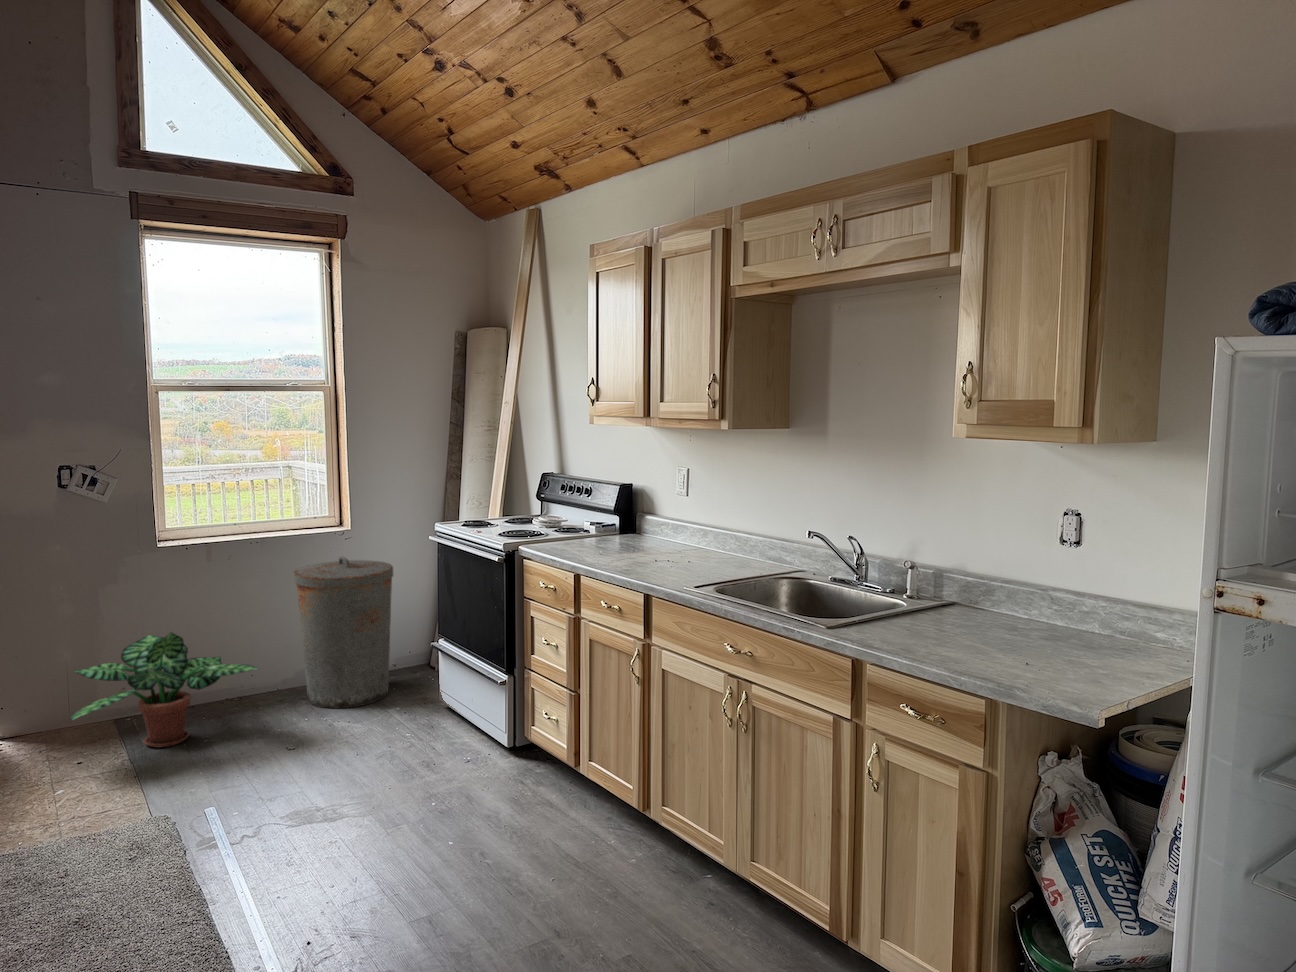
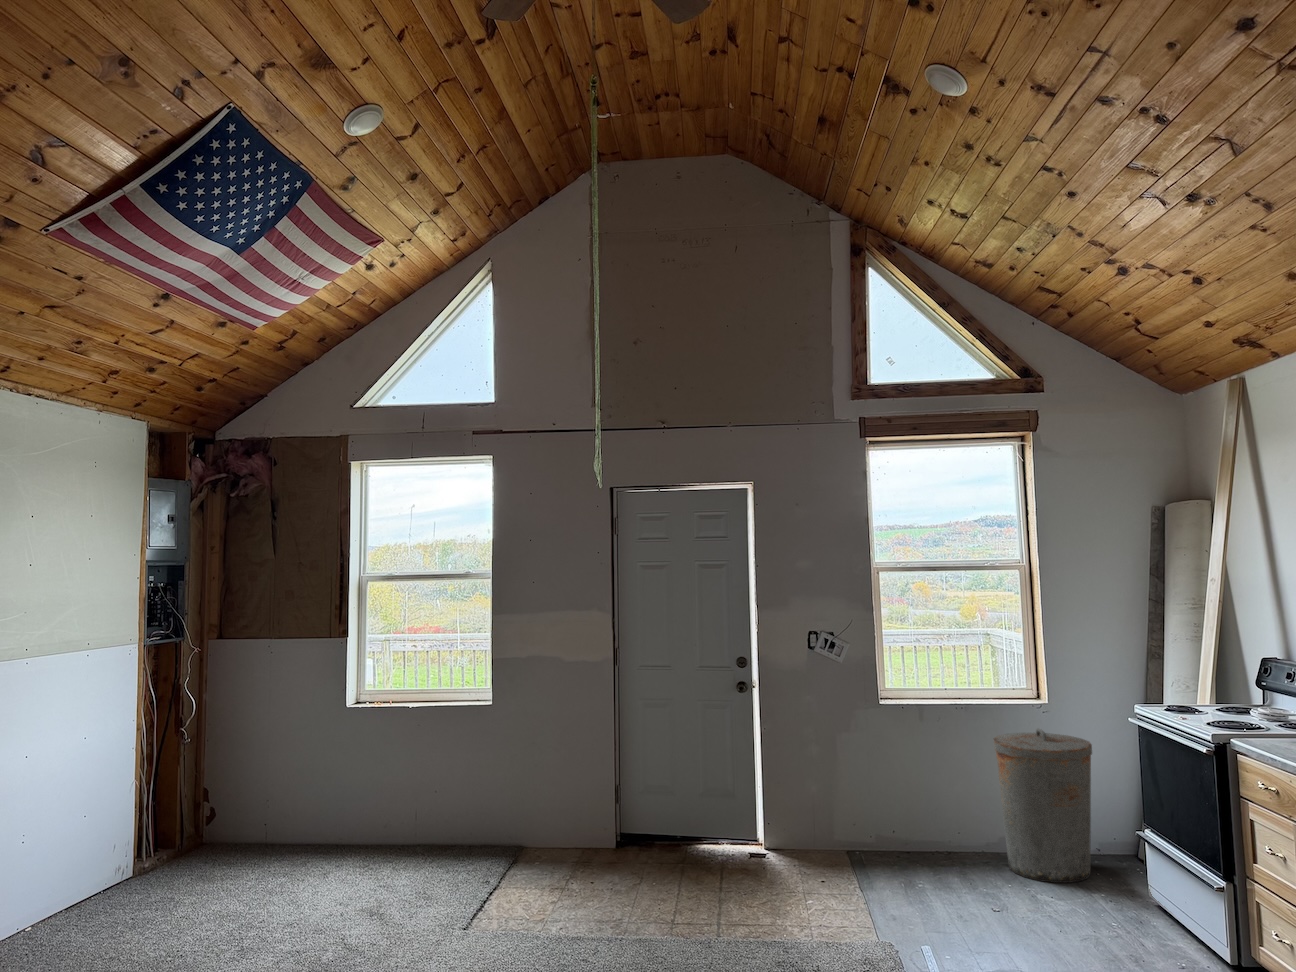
potted plant: present [69,633,258,747] -> none [815,780,965,883]

